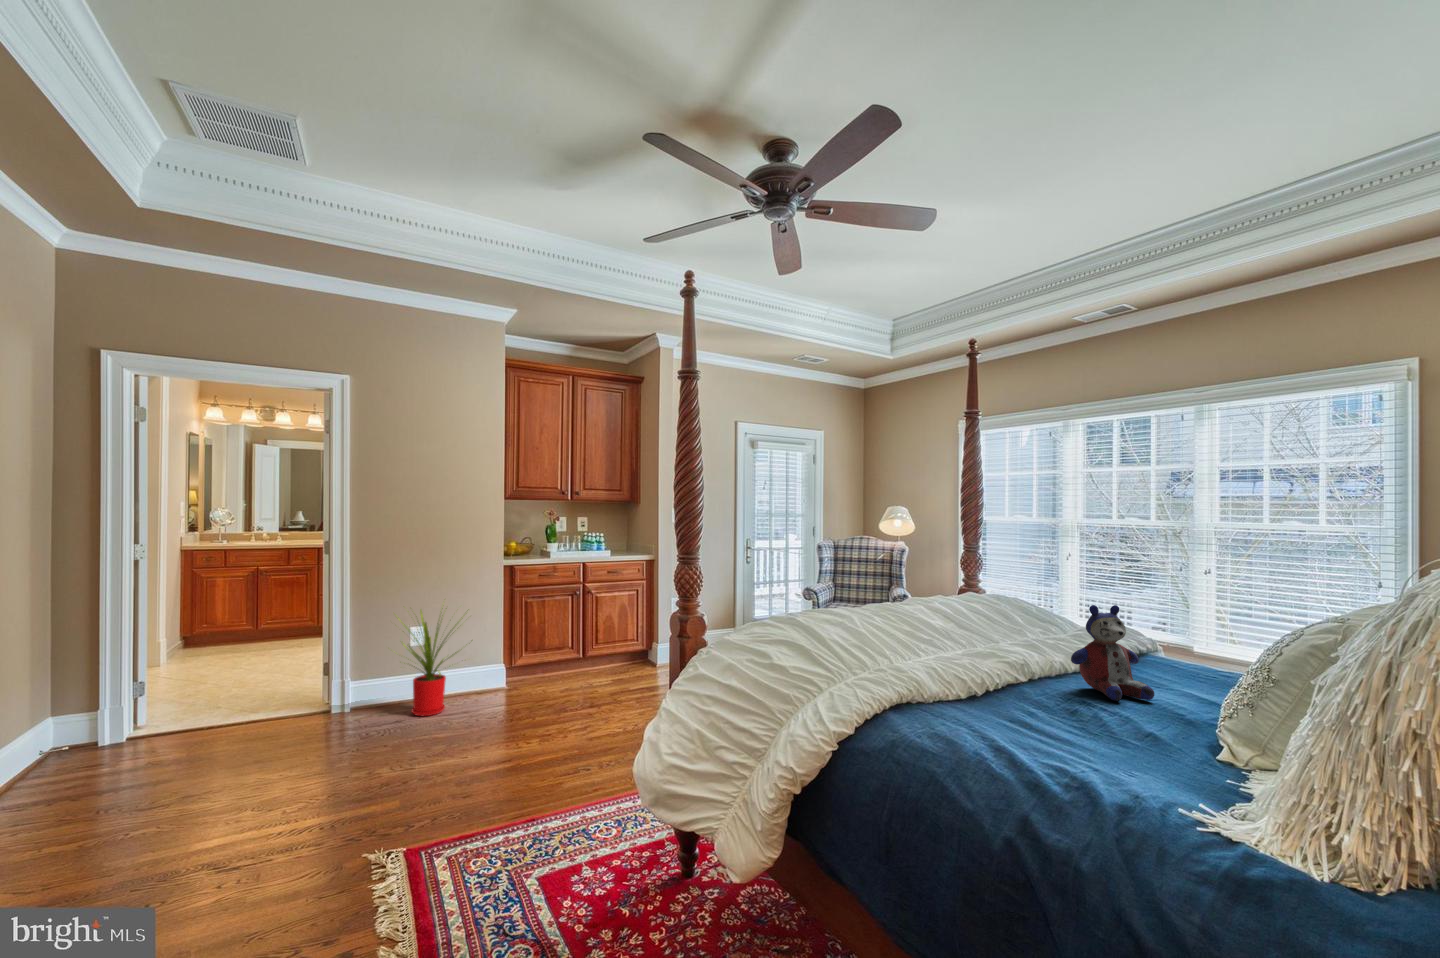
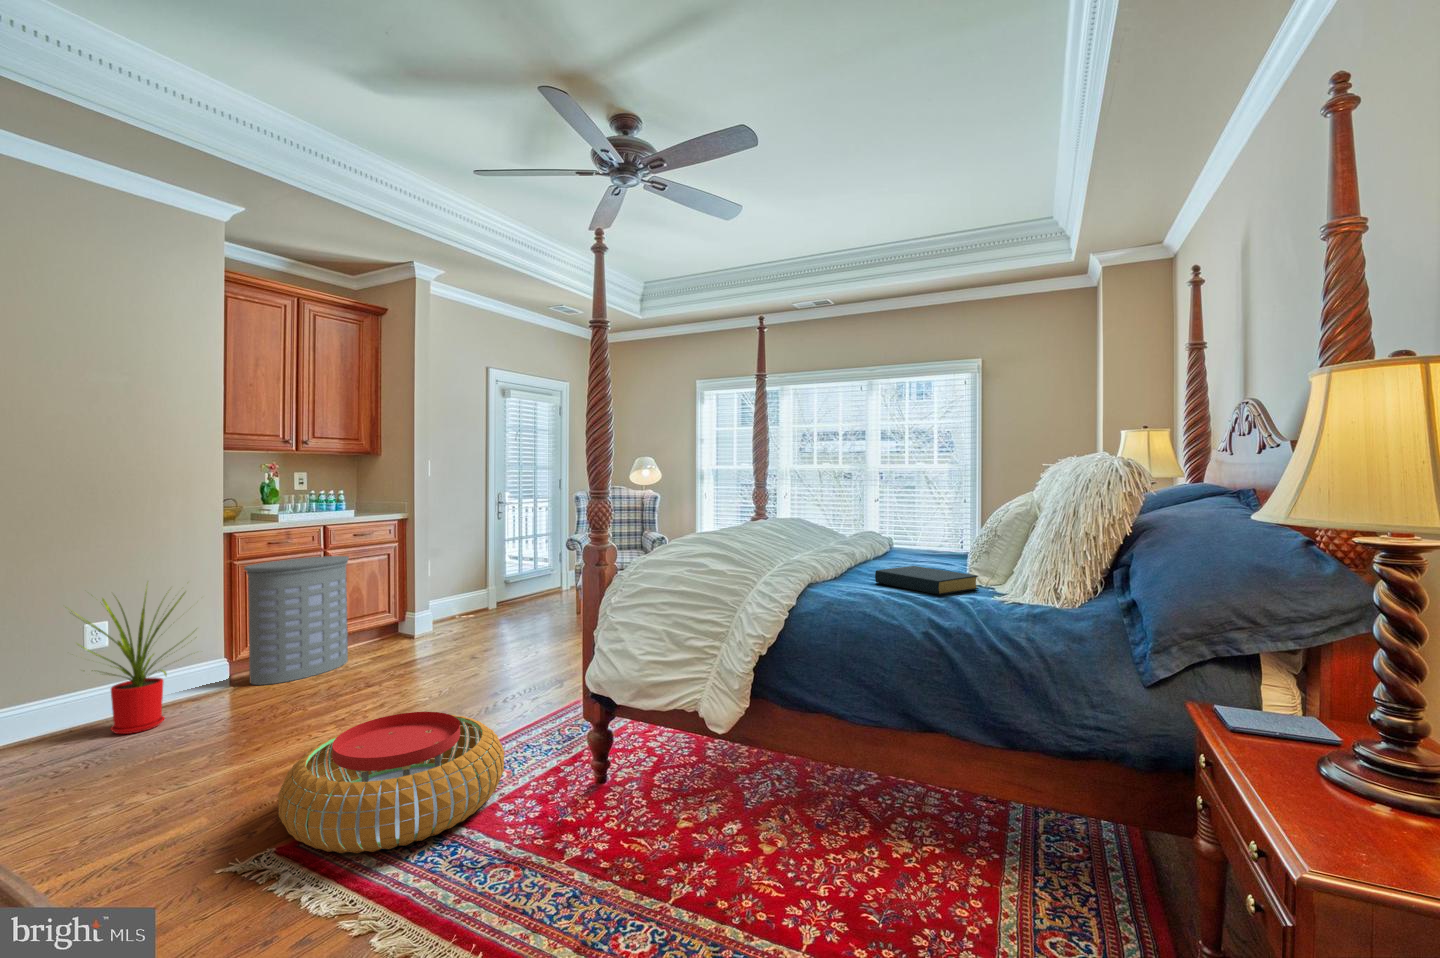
laundry hamper: none [517,588,597,693] -> present [244,556,349,685]
stuffed bear: present [1071,605,1155,701] -> none [886,507,934,568]
hardback book: none [996,700,1153,766] -> present [875,566,979,595]
pouf: none [409,752,606,887] -> present [278,712,504,853]

